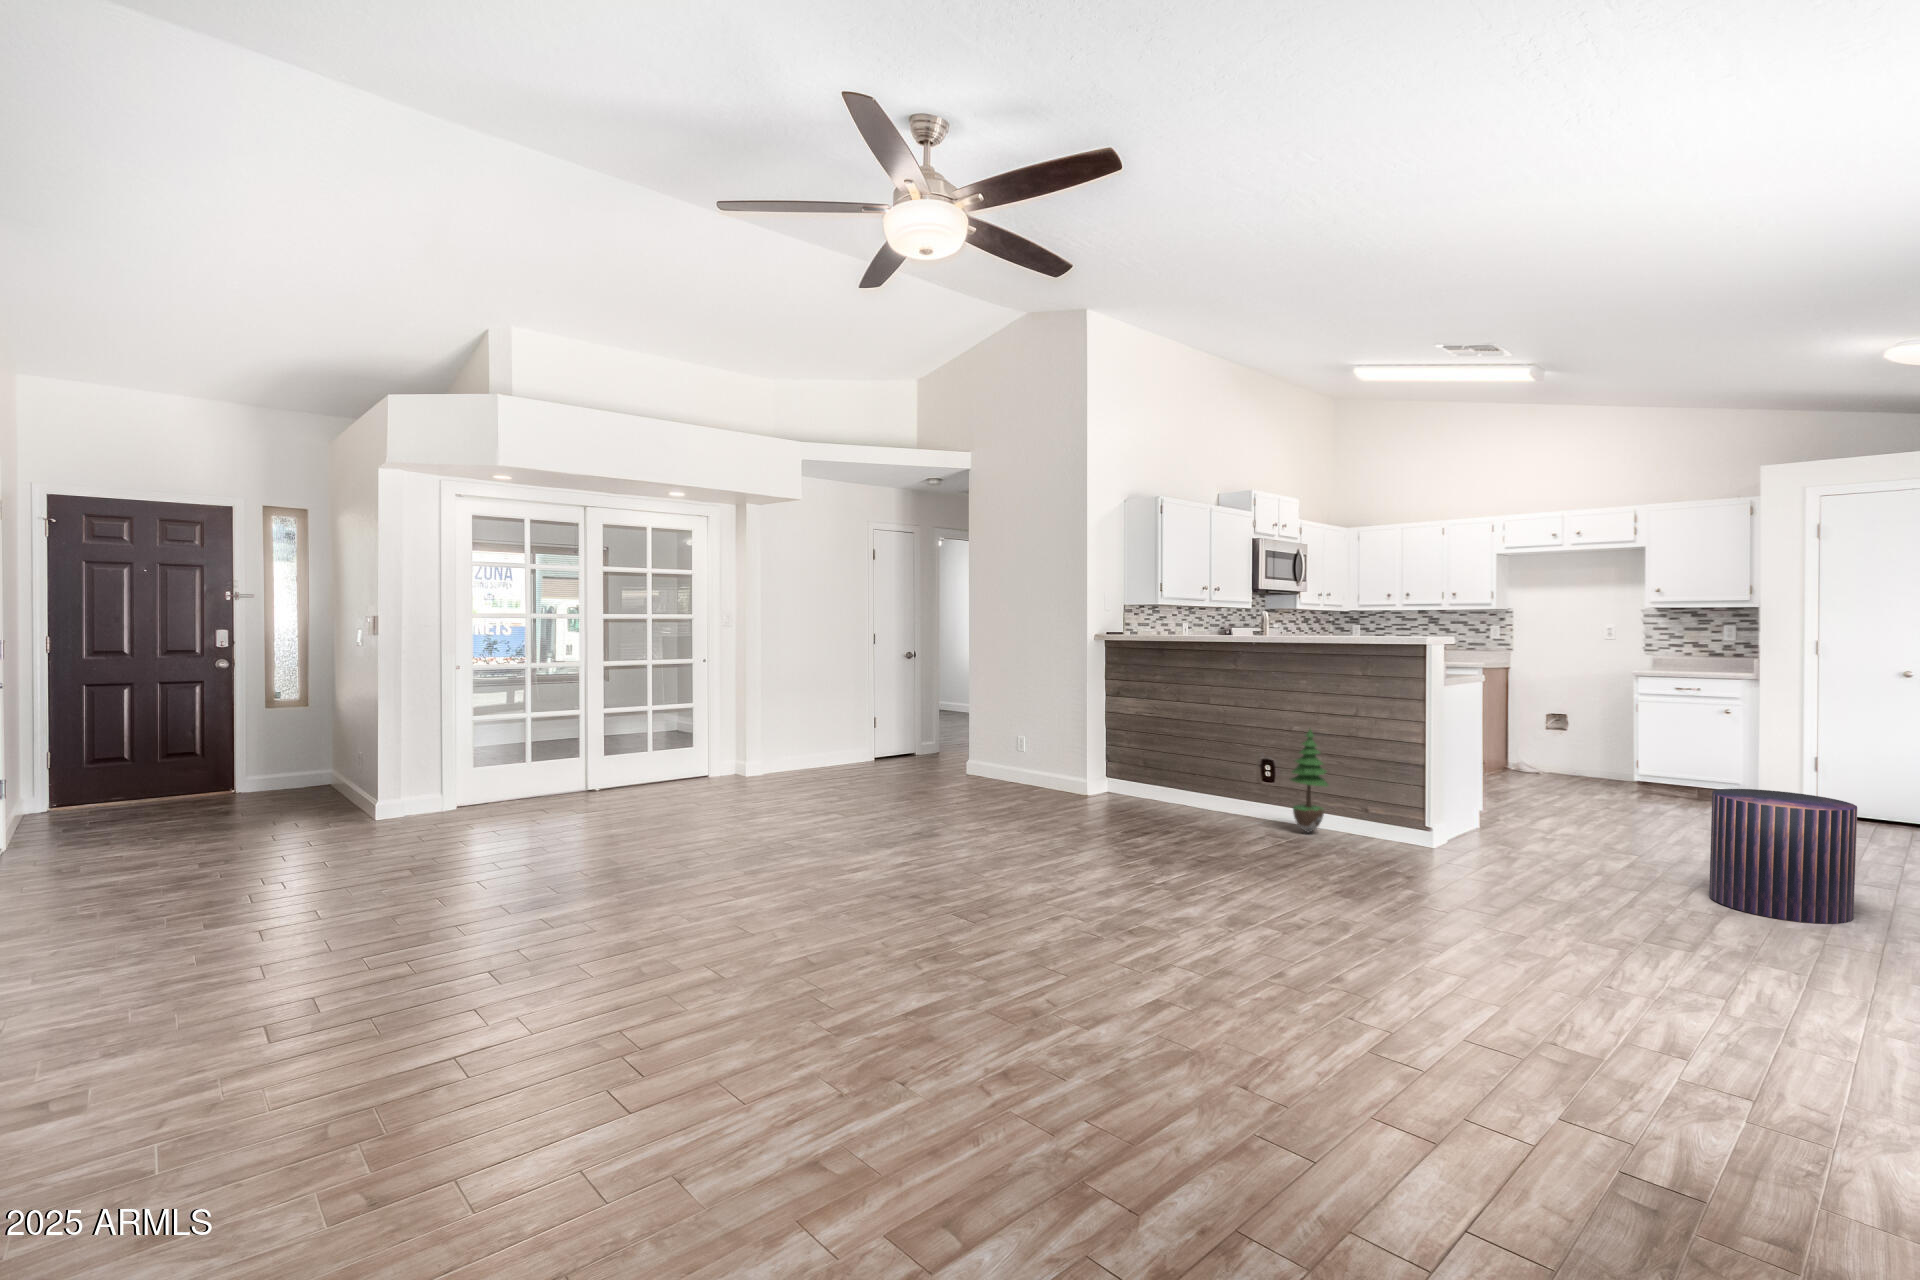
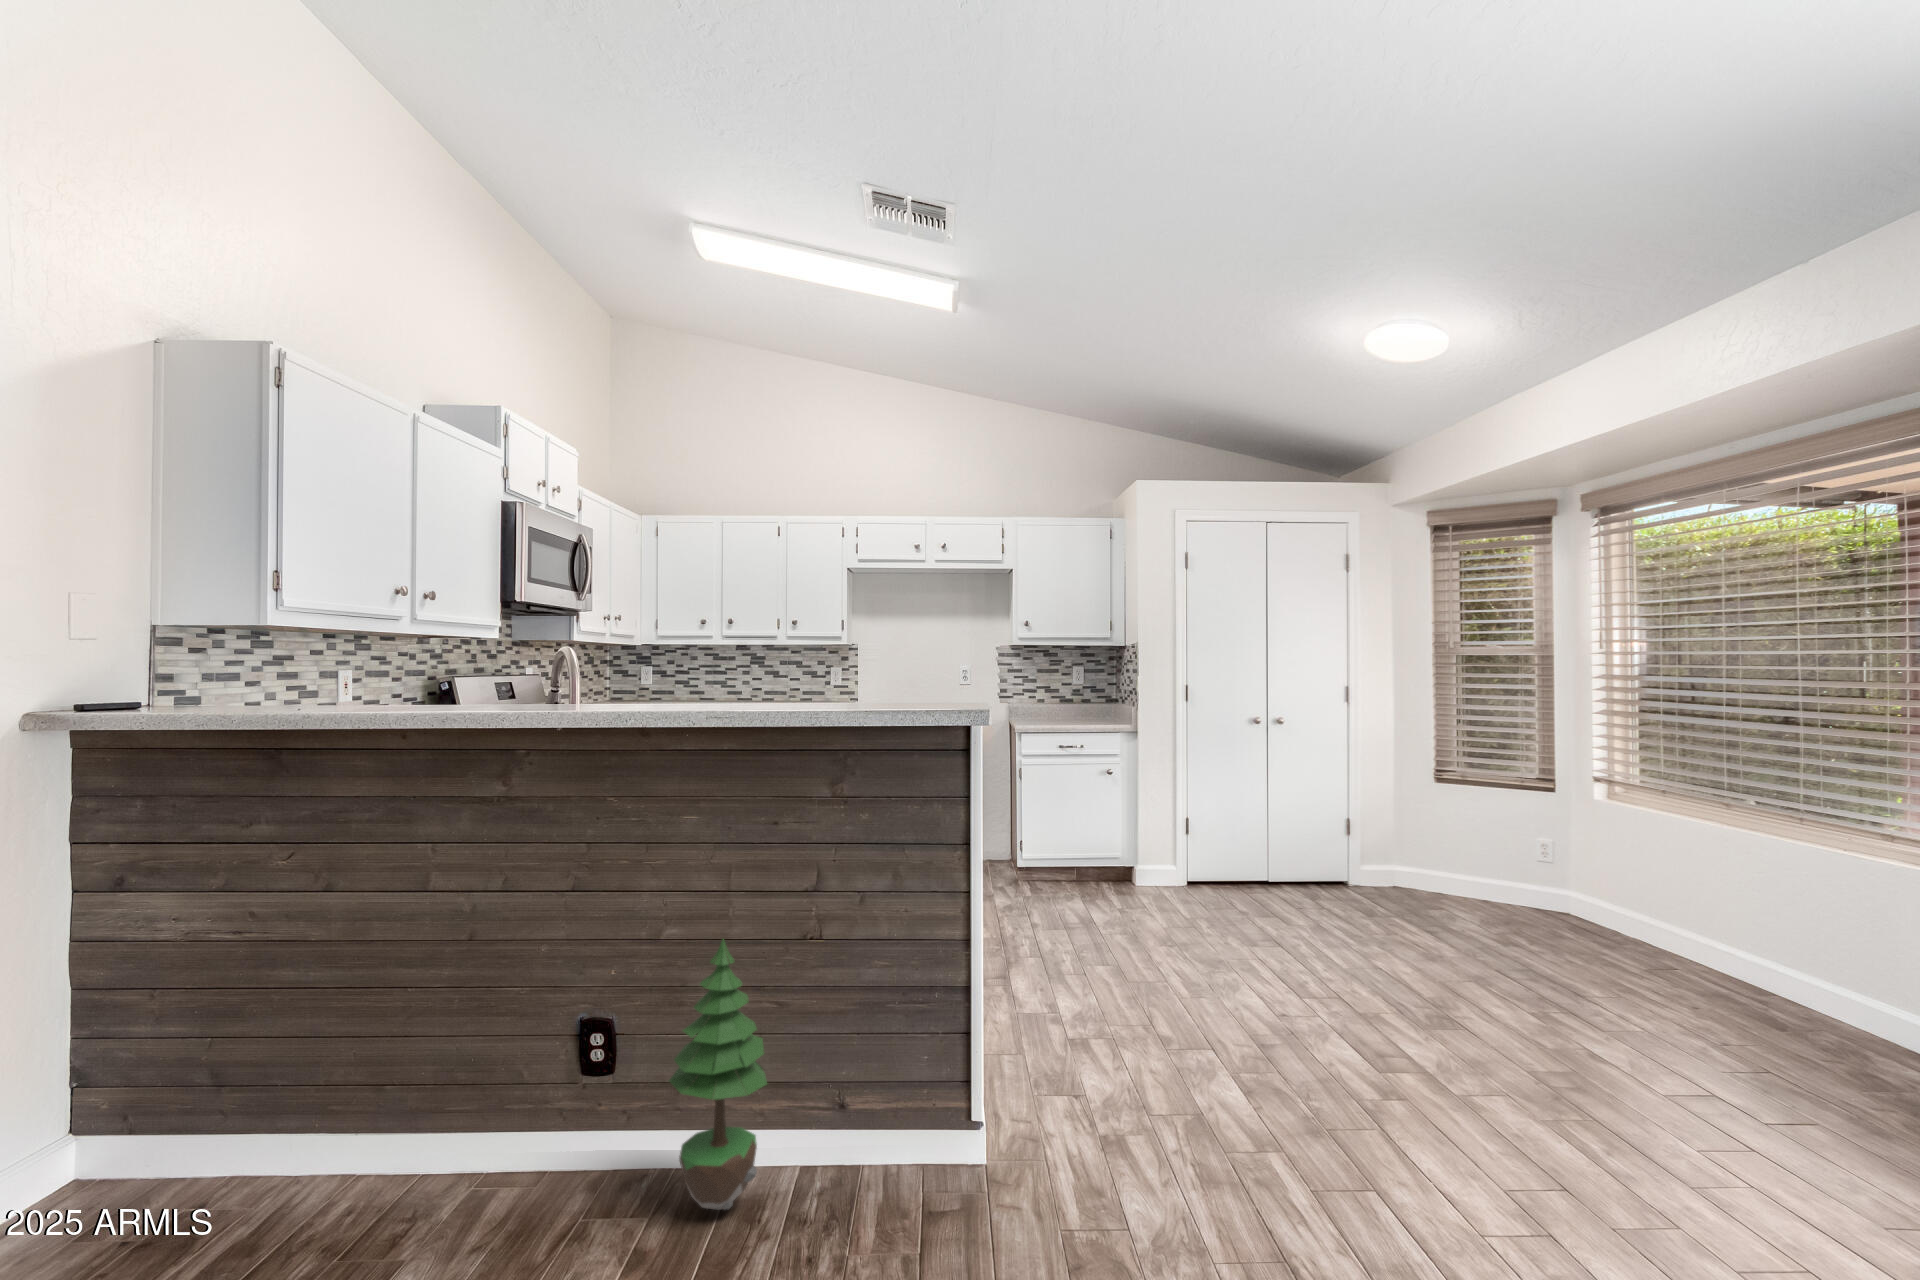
pouf: present [1709,789,1857,924] -> none [1450,942,1673,1215]

